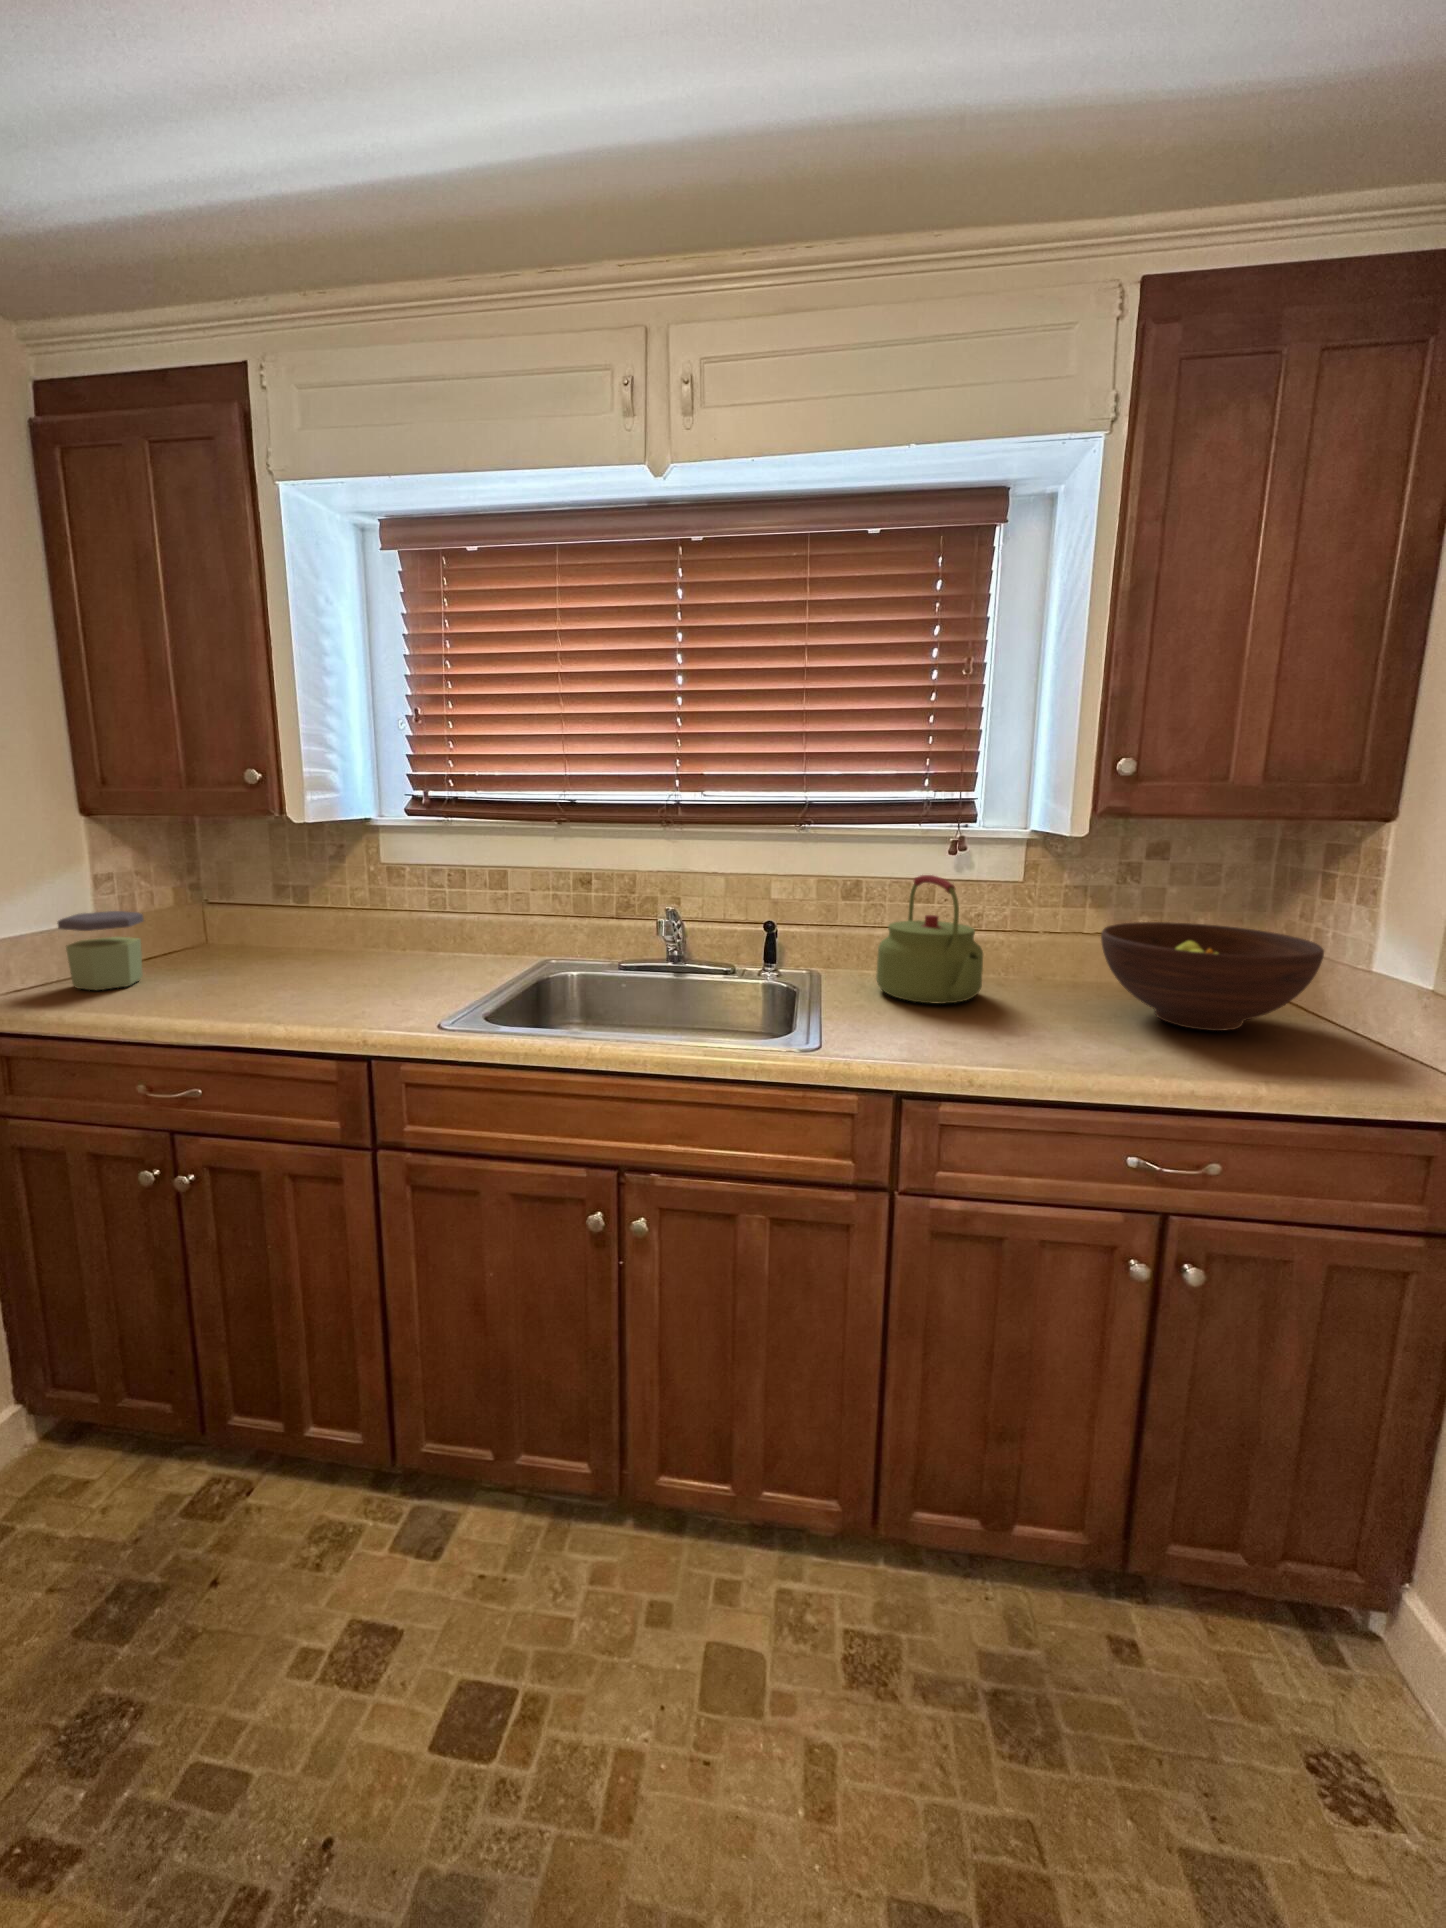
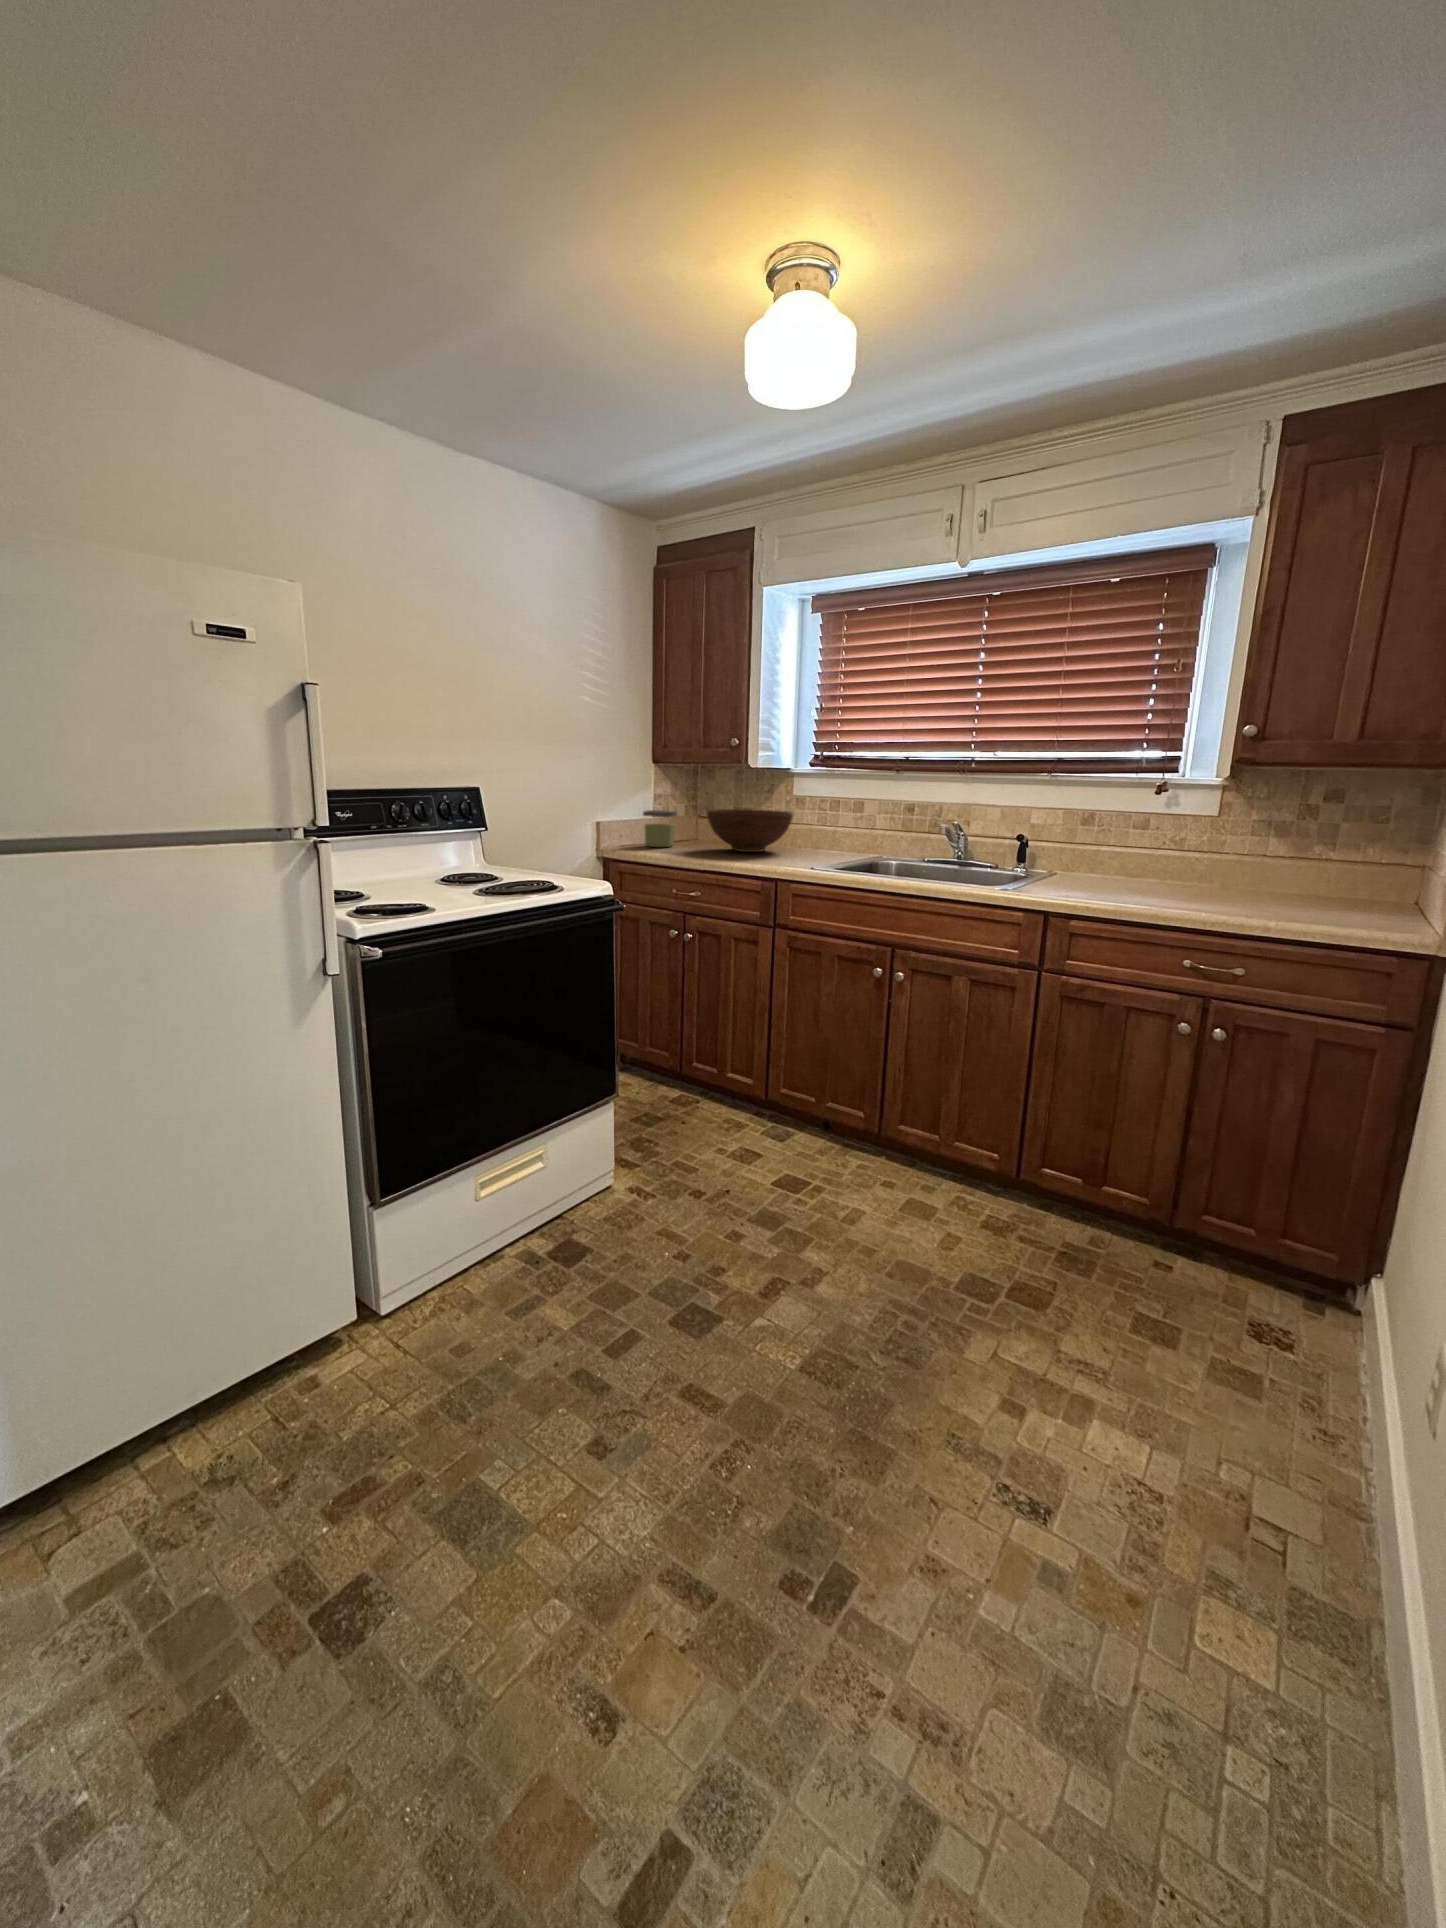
kettle: present [876,875,983,1004] -> none [1080,804,1157,885]
fruit bowl: present [1101,922,1324,1031] -> present [707,809,793,852]

